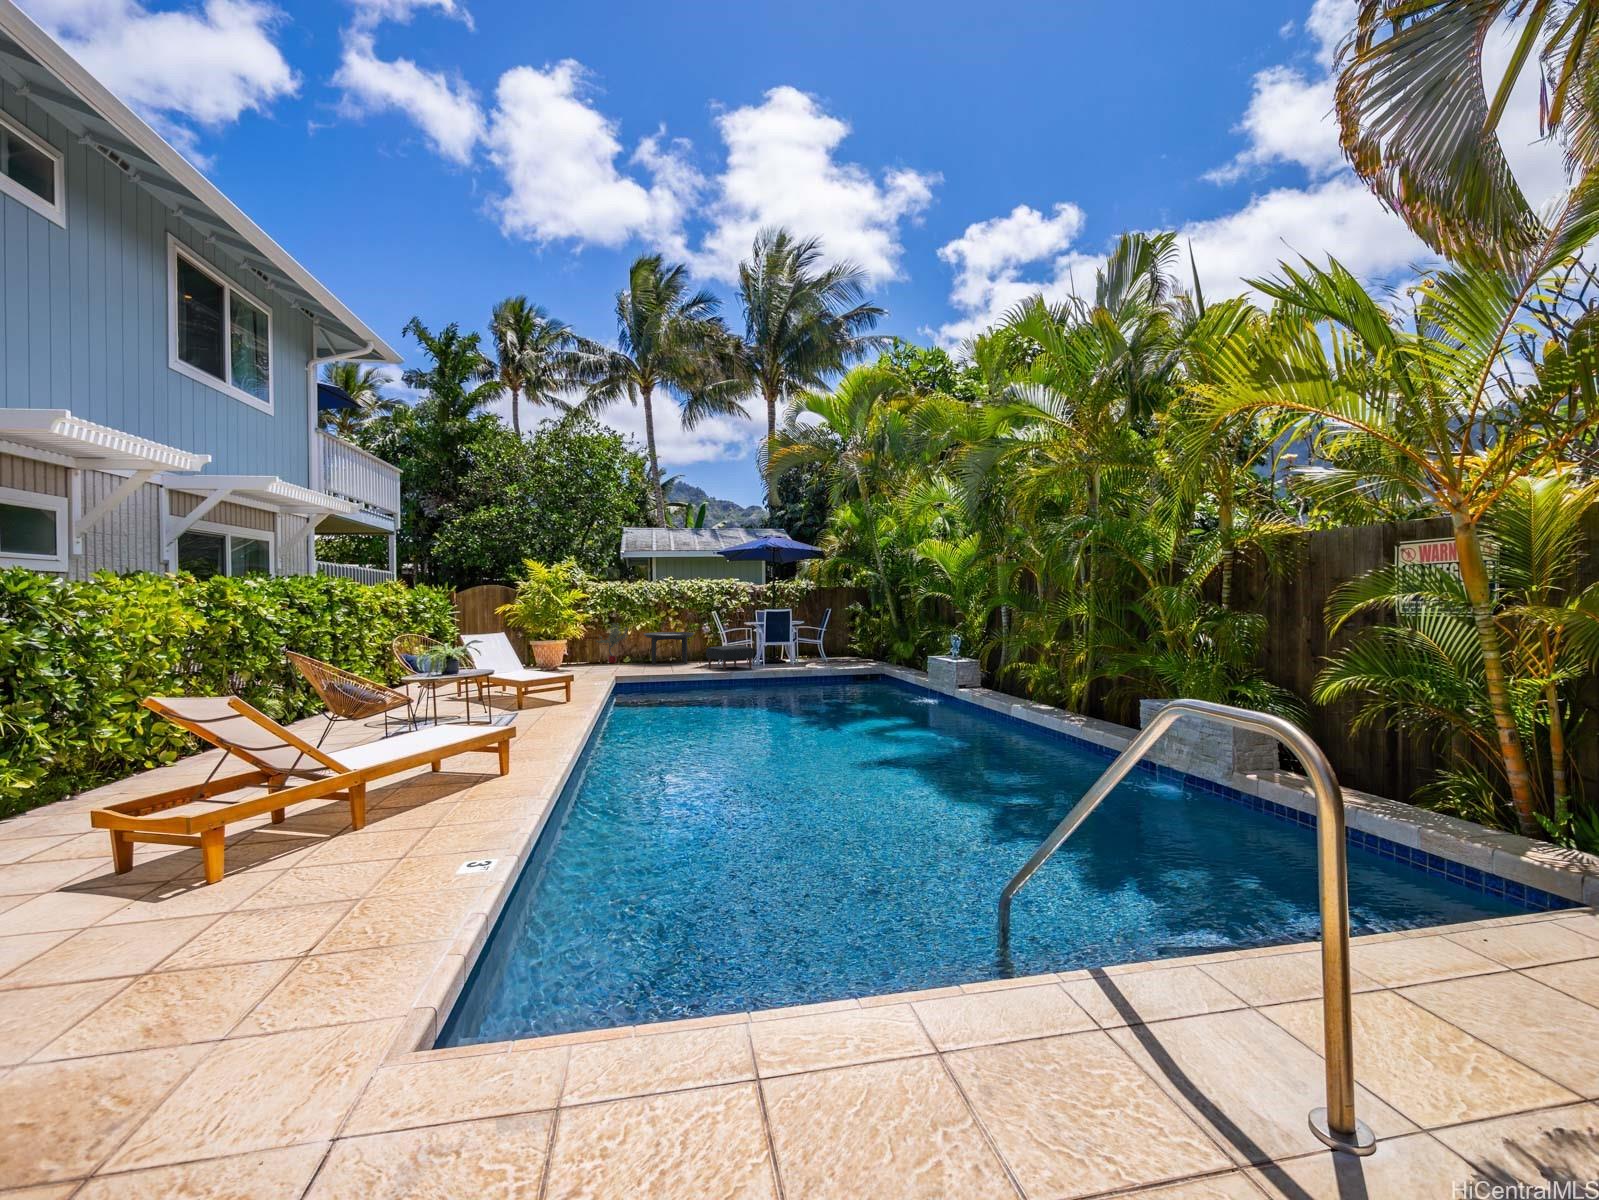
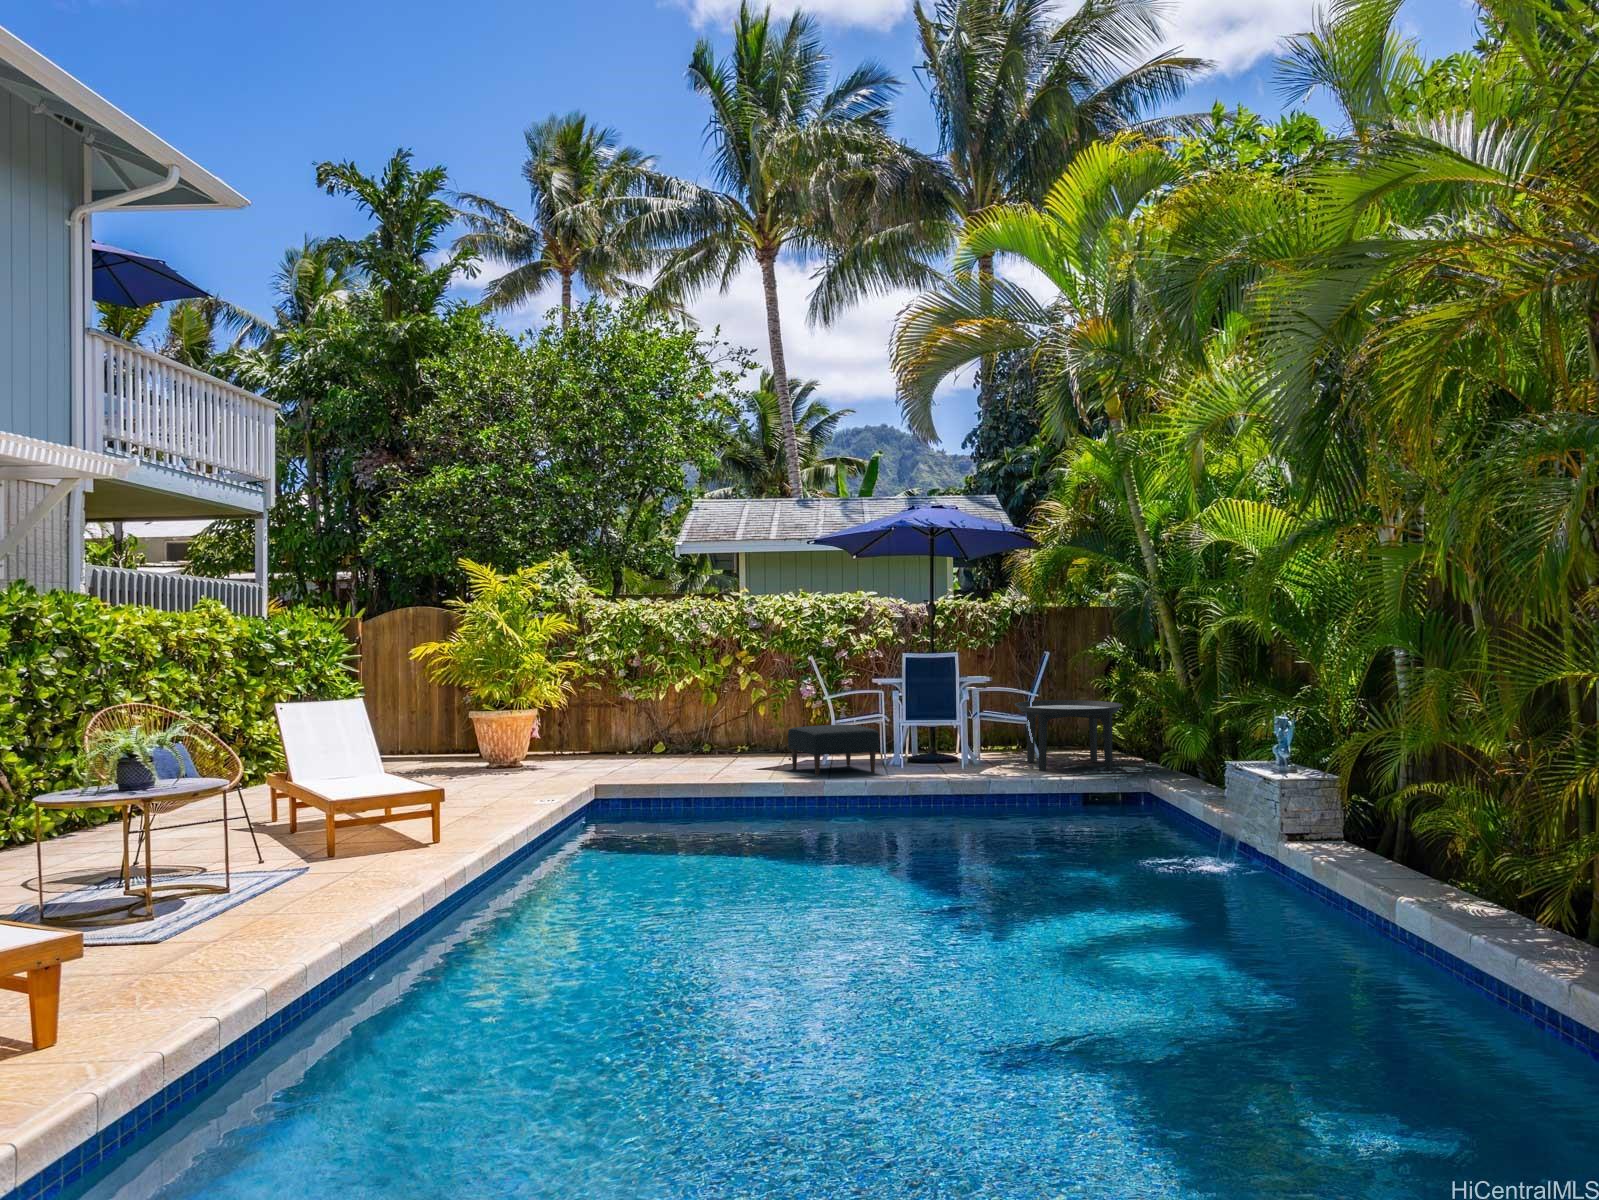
potted tree: present [596,623,628,663] -> none [598,675,660,752]
round table: present [644,632,694,665] -> present [1015,700,1123,771]

